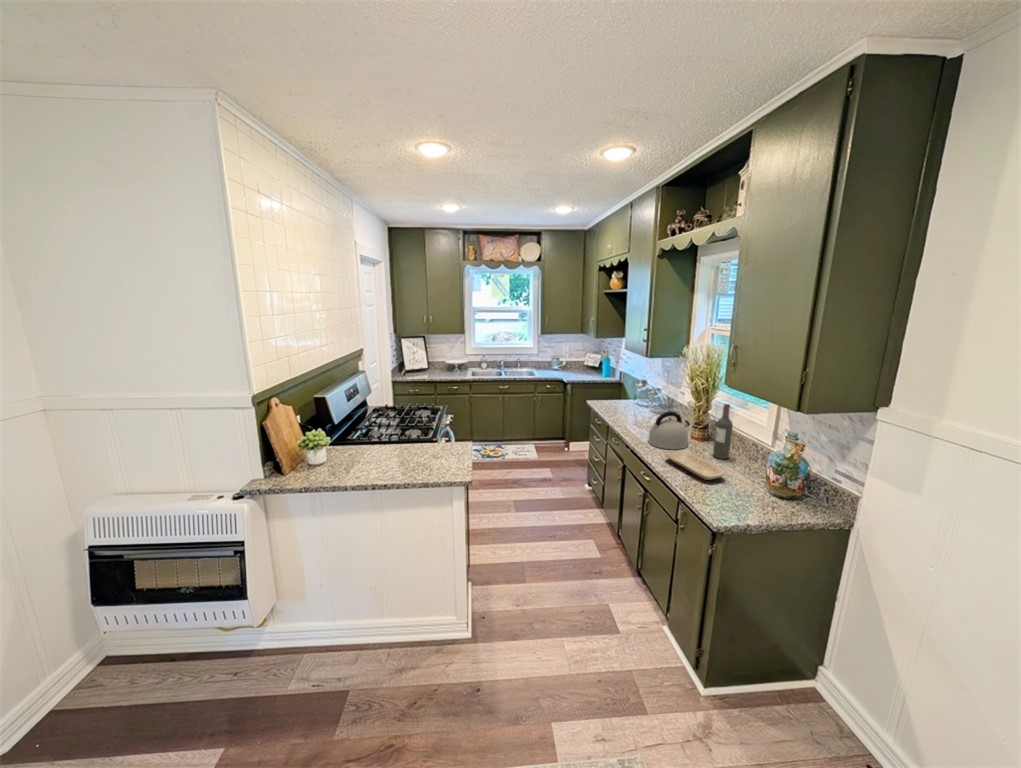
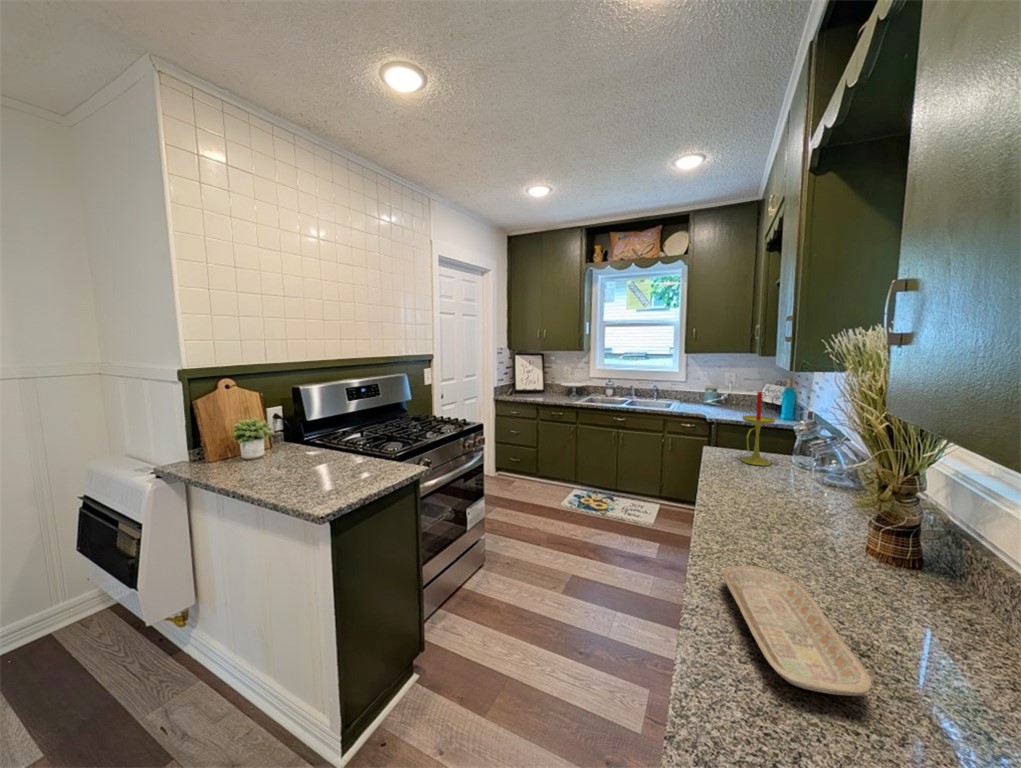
candle: none [617,368,633,409] -> present [741,392,775,466]
wine bottle: present [713,404,733,459] -> none [893,468,963,637]
kettle: present [648,412,690,449] -> none [729,472,847,568]

